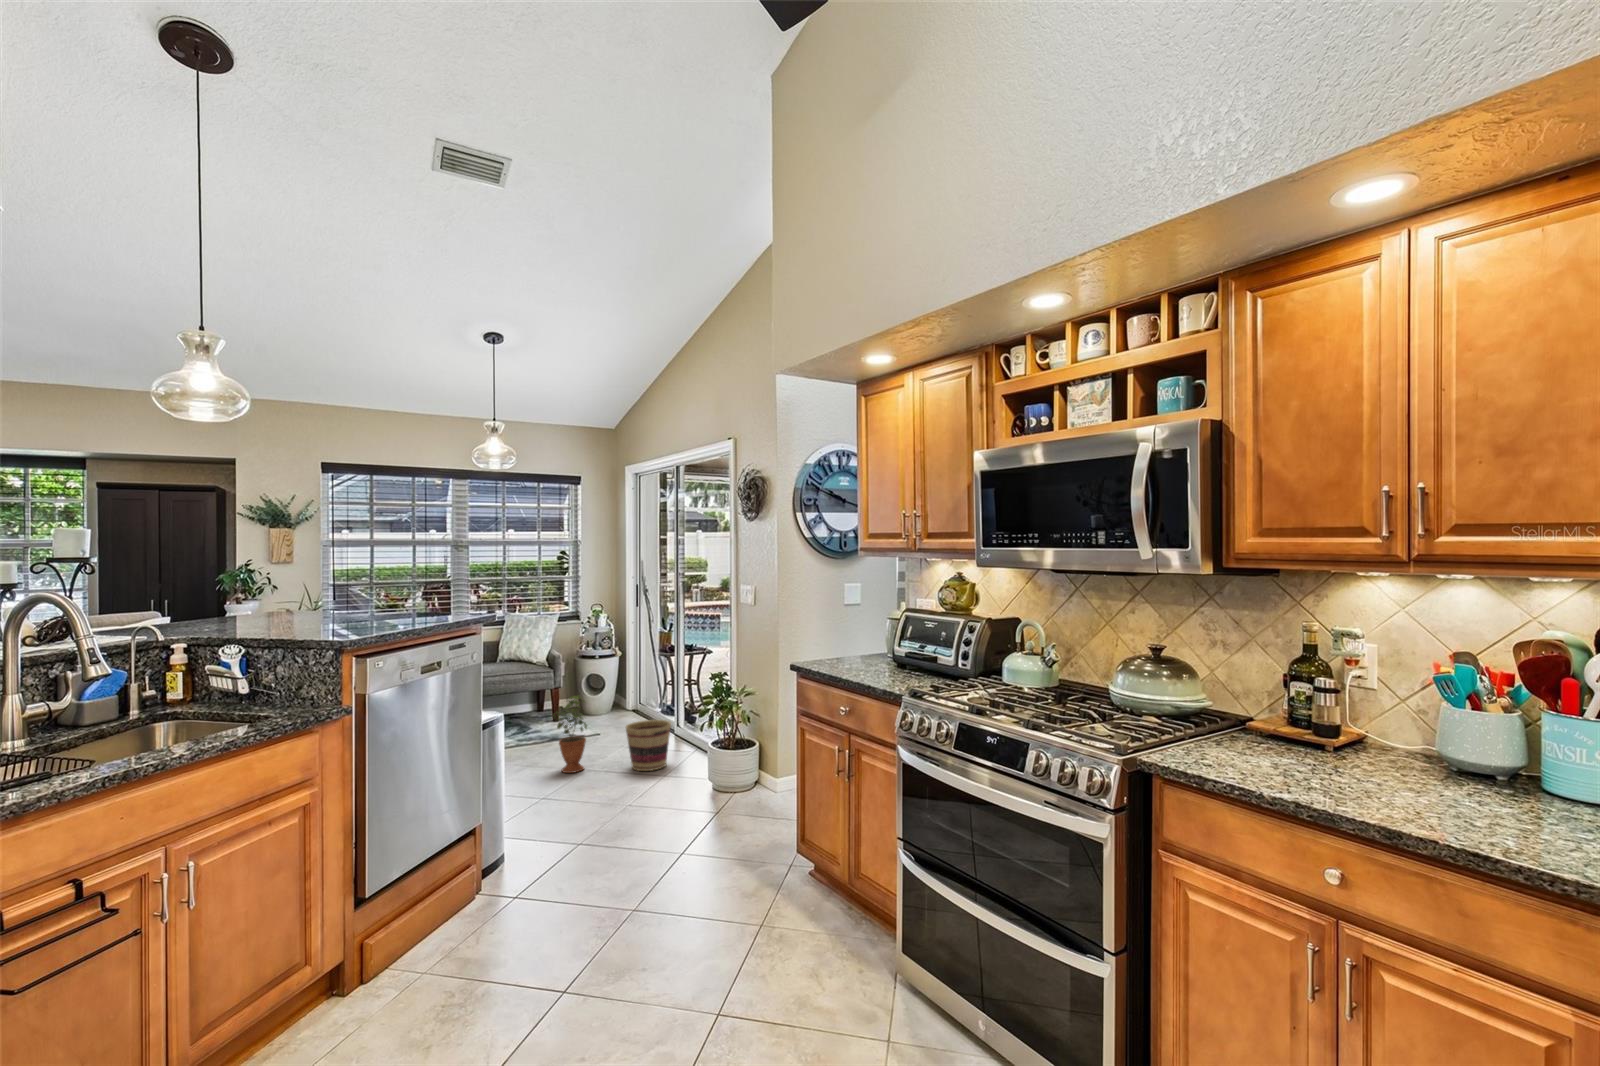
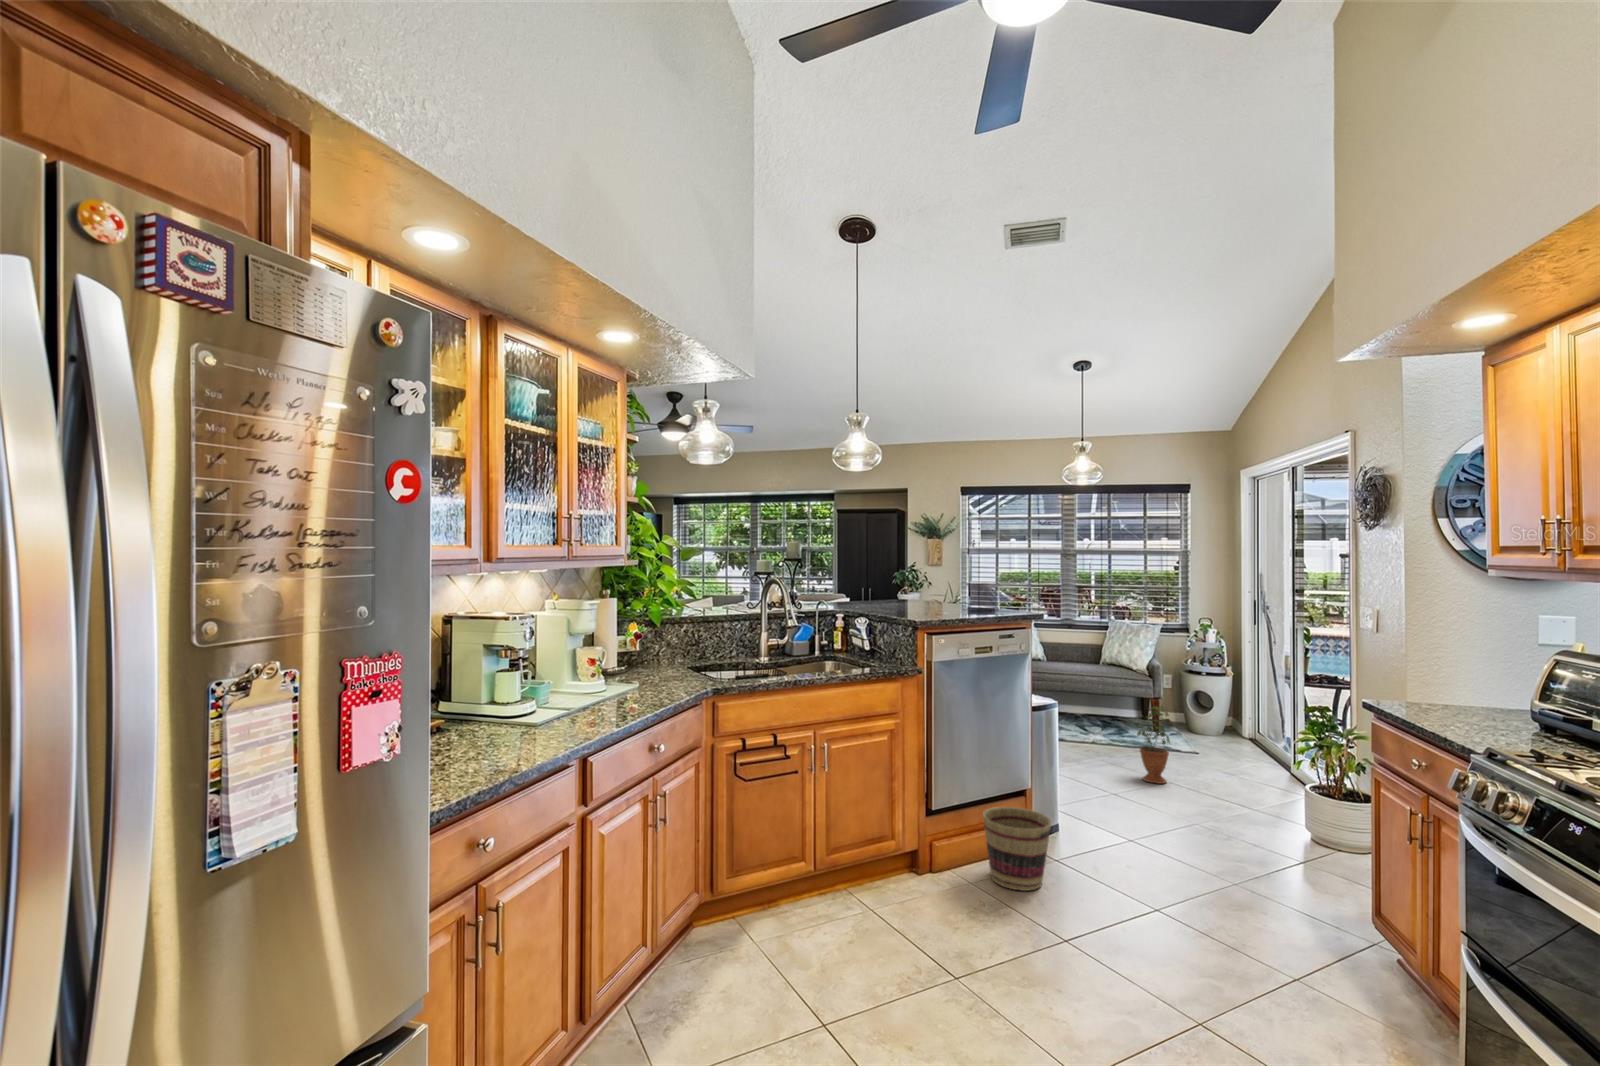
basket: present [625,720,671,771] -> present [983,807,1051,891]

